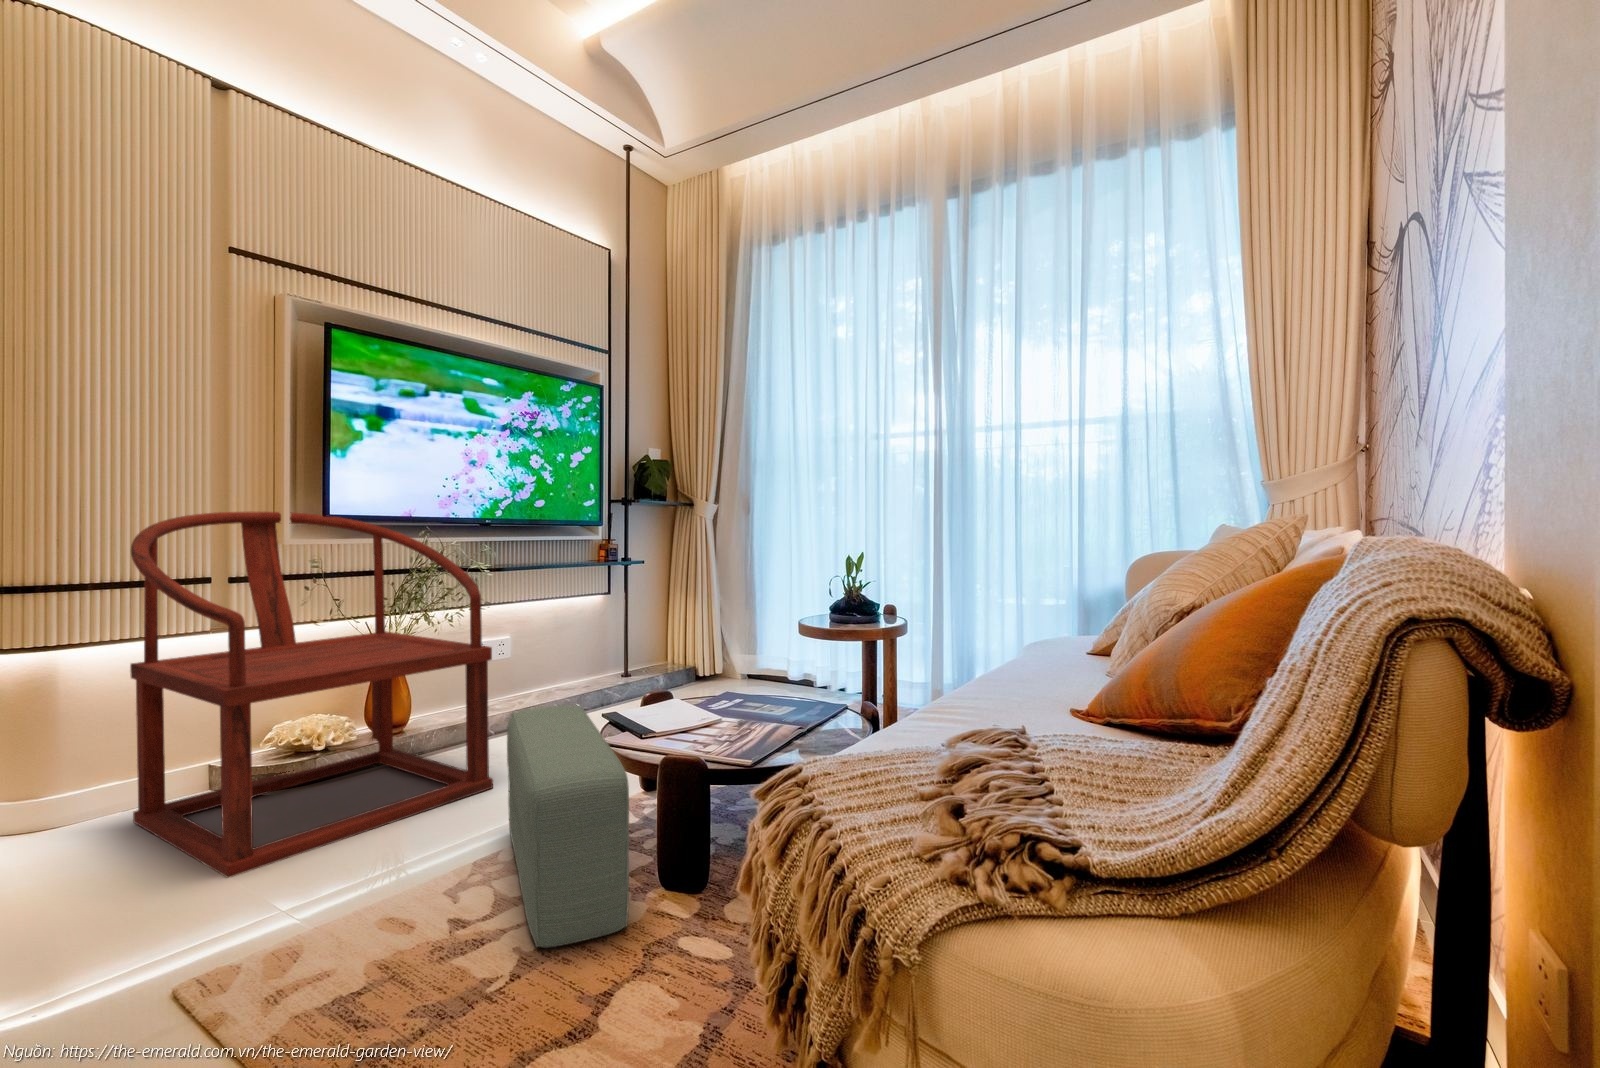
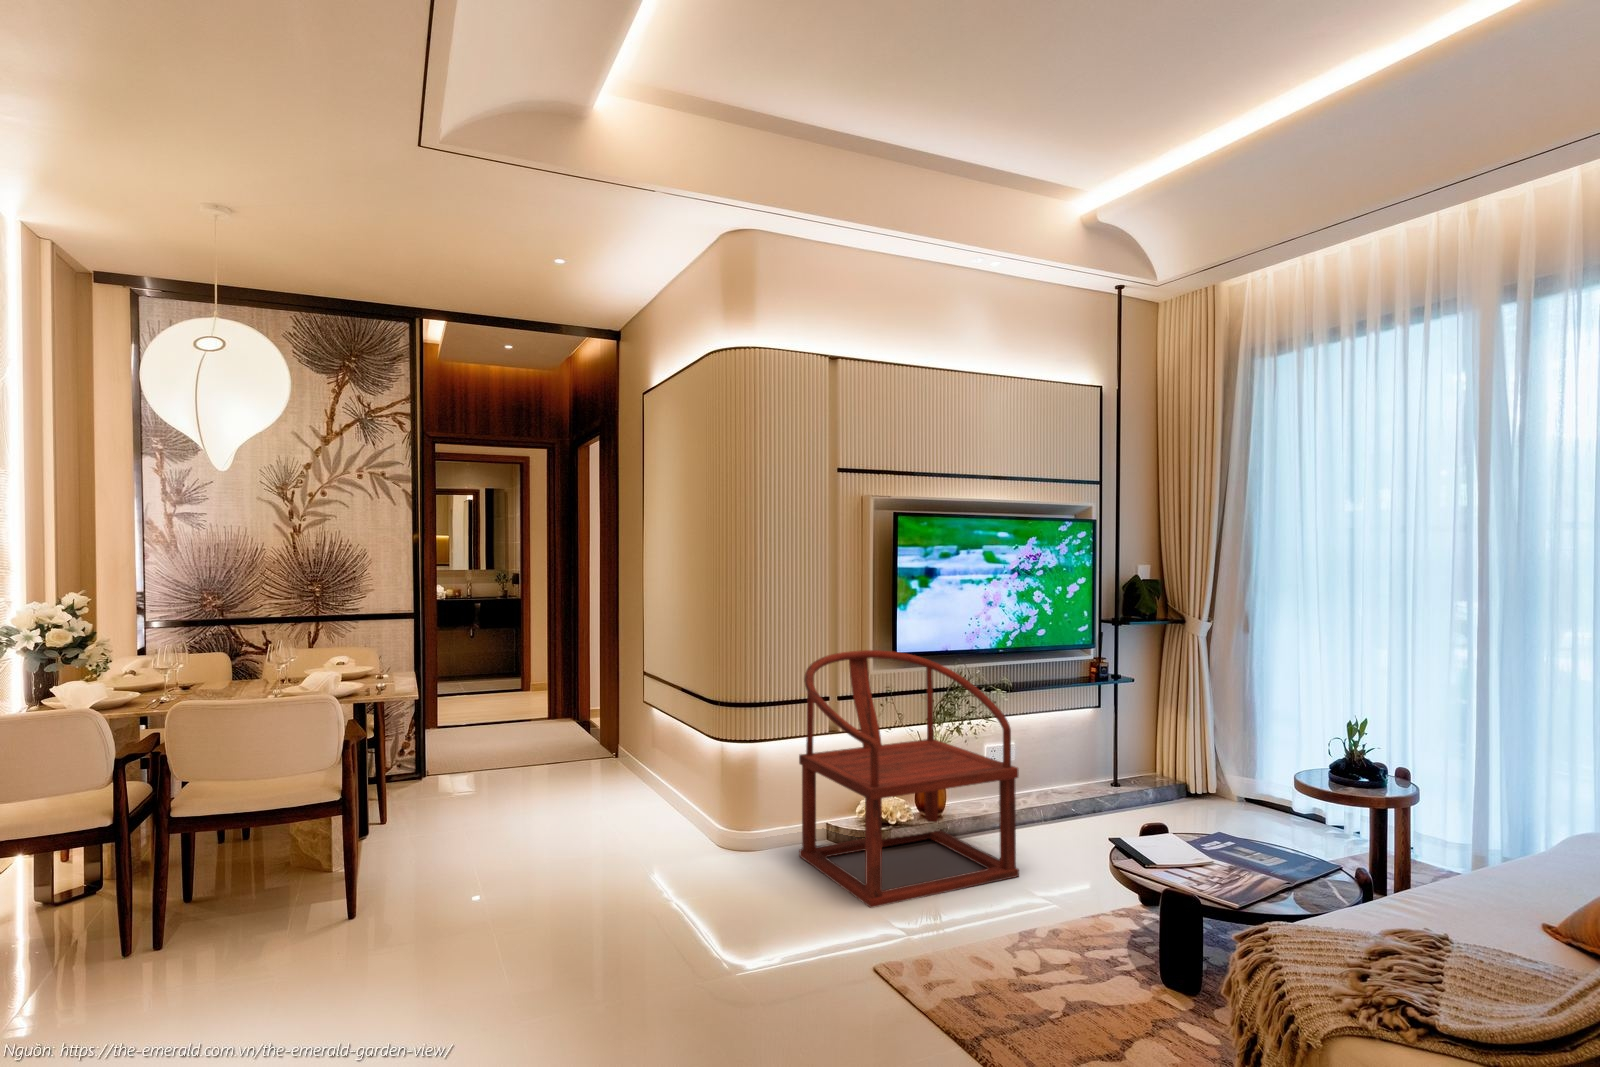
pouf: present [507,705,629,948] -> none [1040,827,1139,1006]

